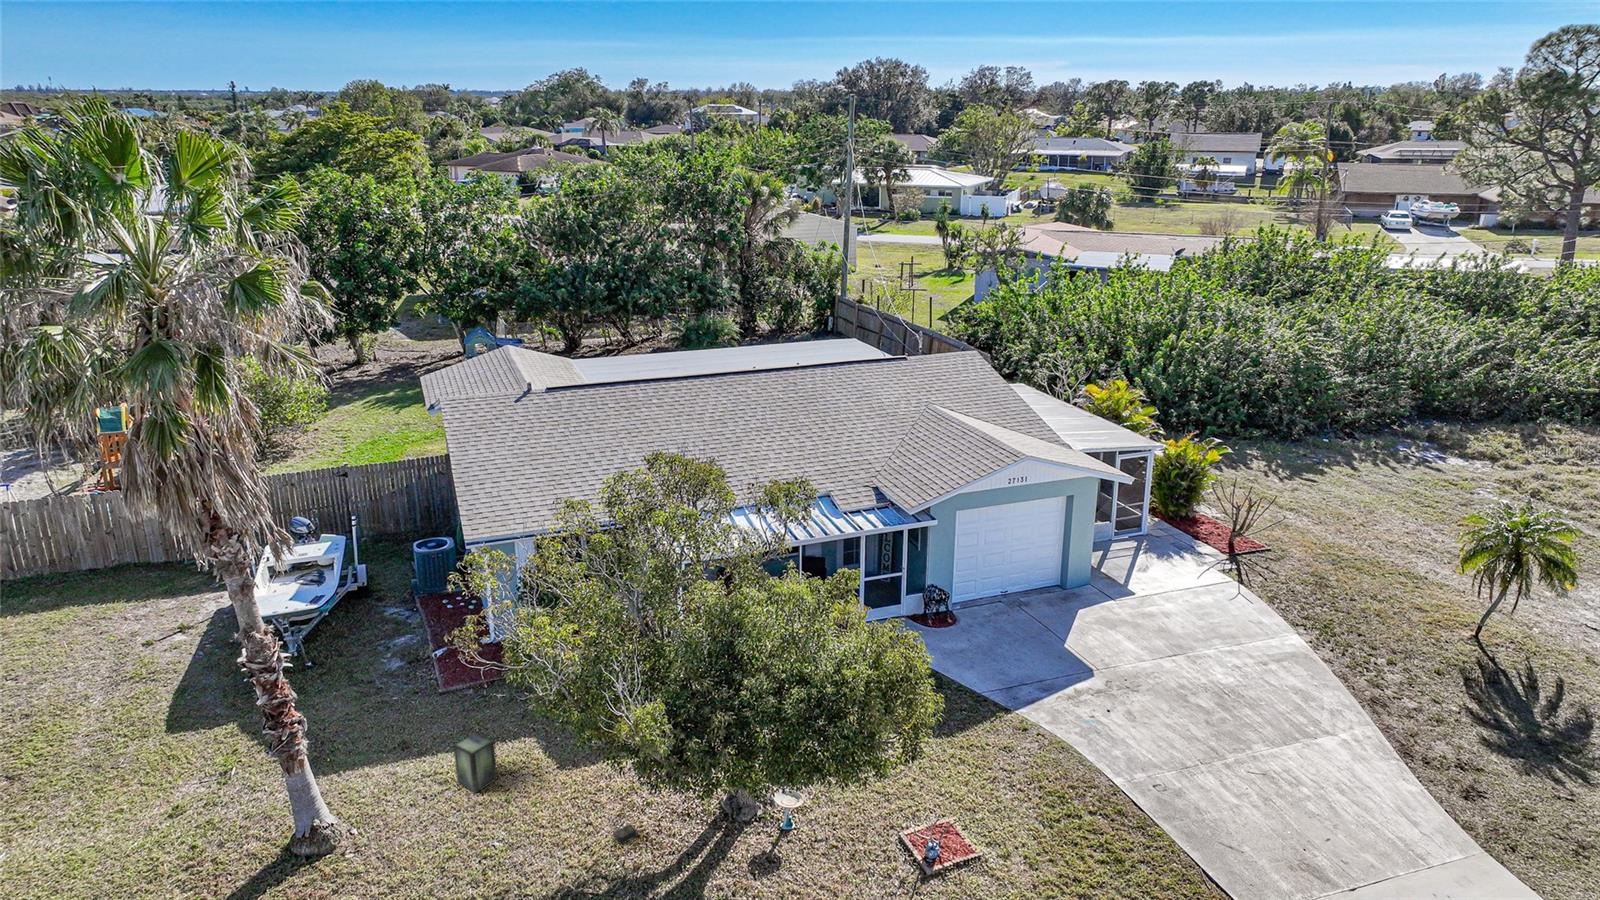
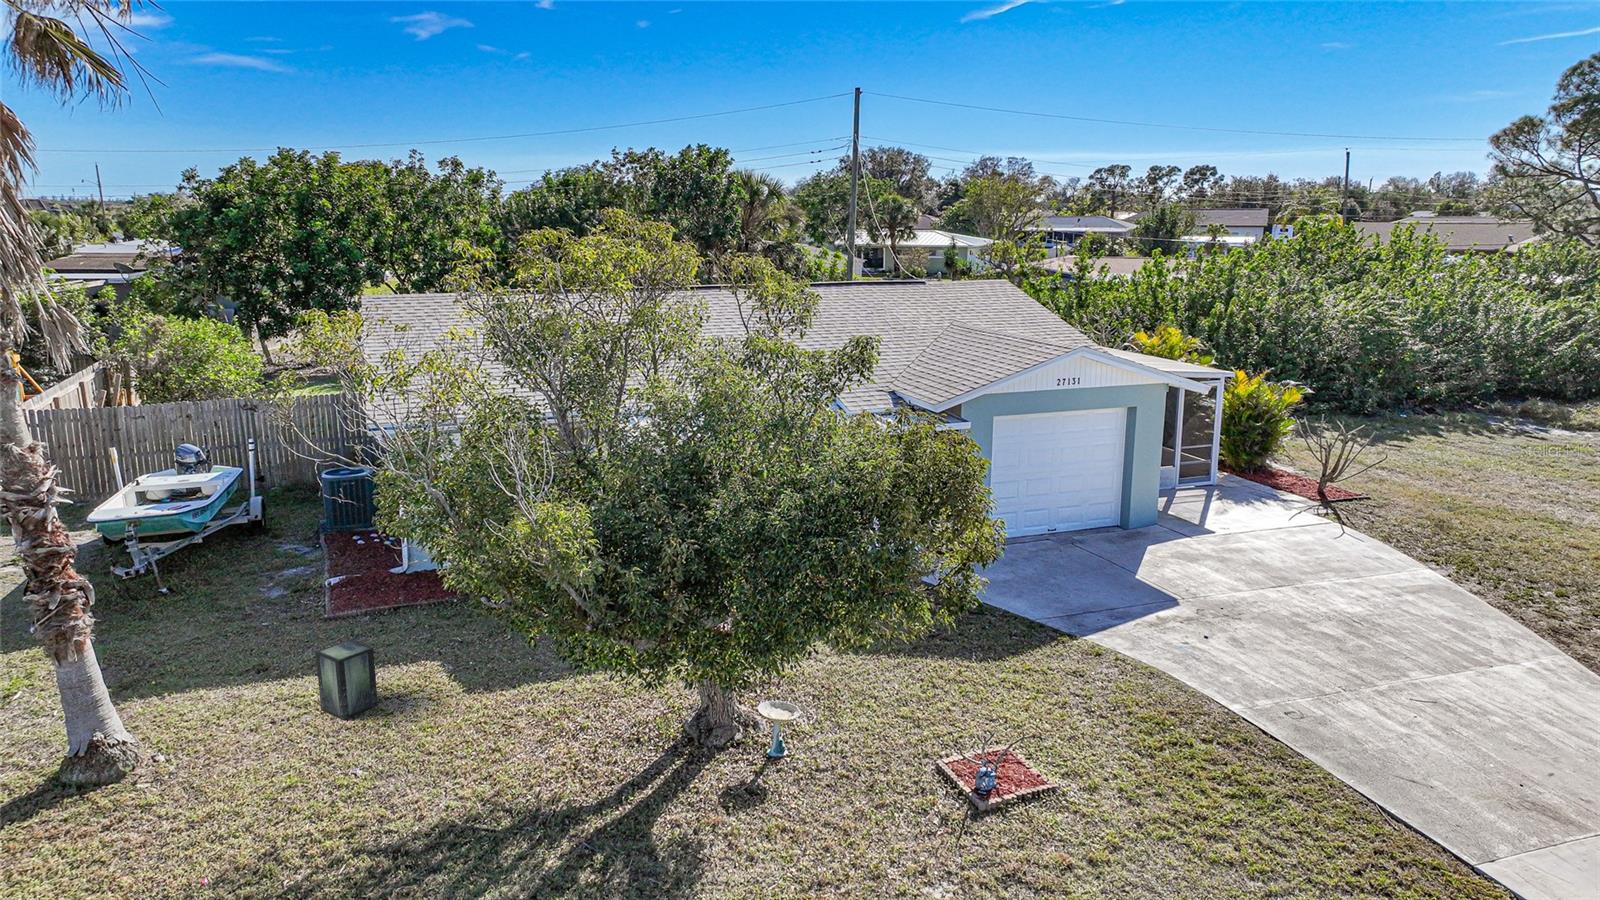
decorative plant: present [608,813,637,845] -> none [519,733,567,777]

